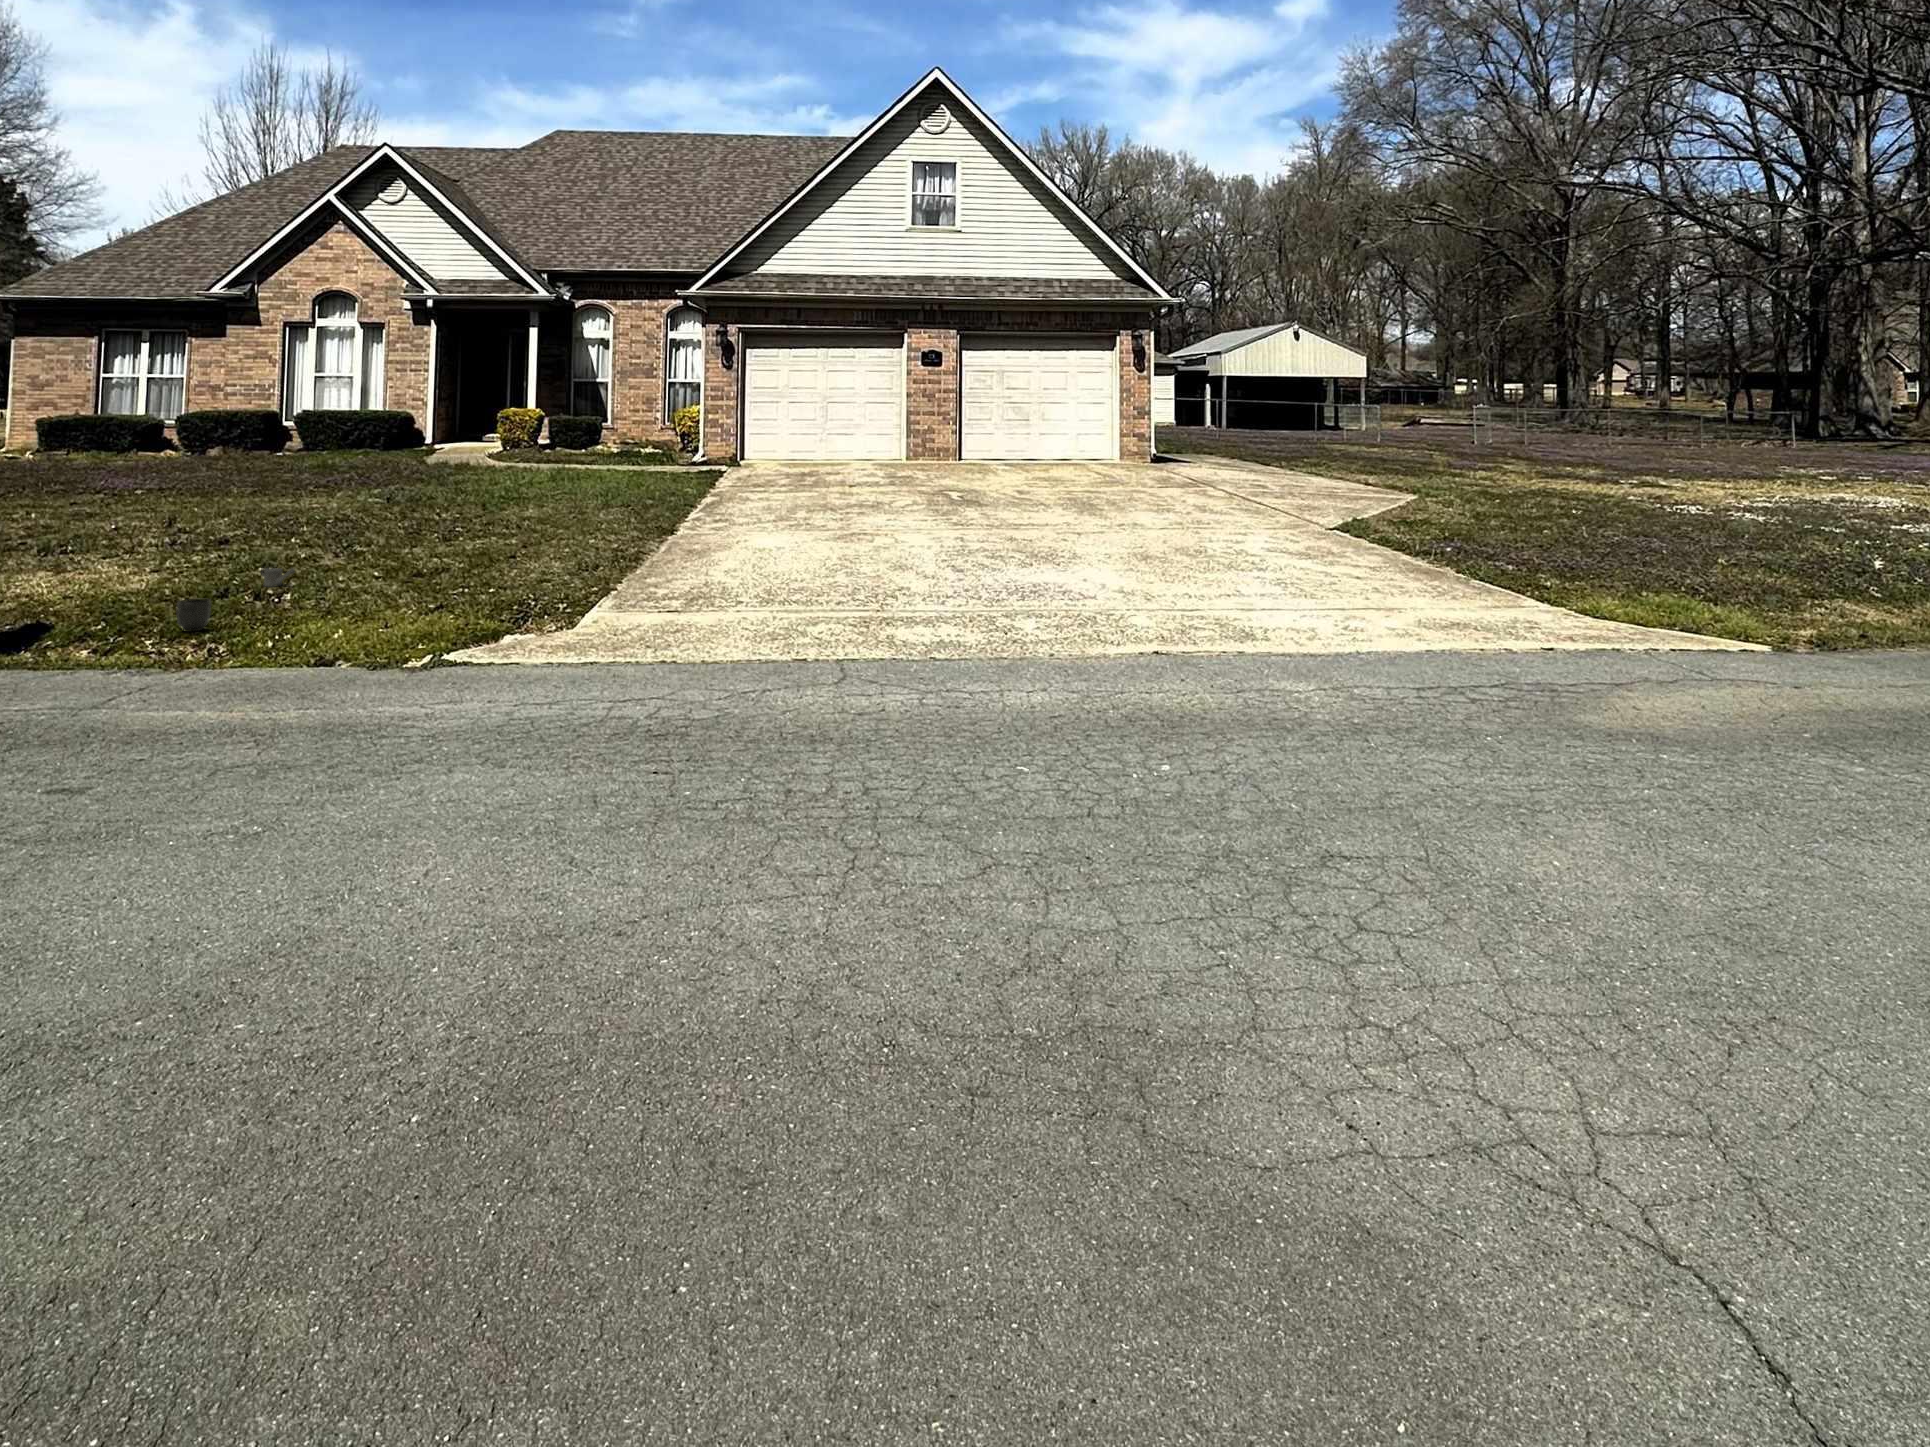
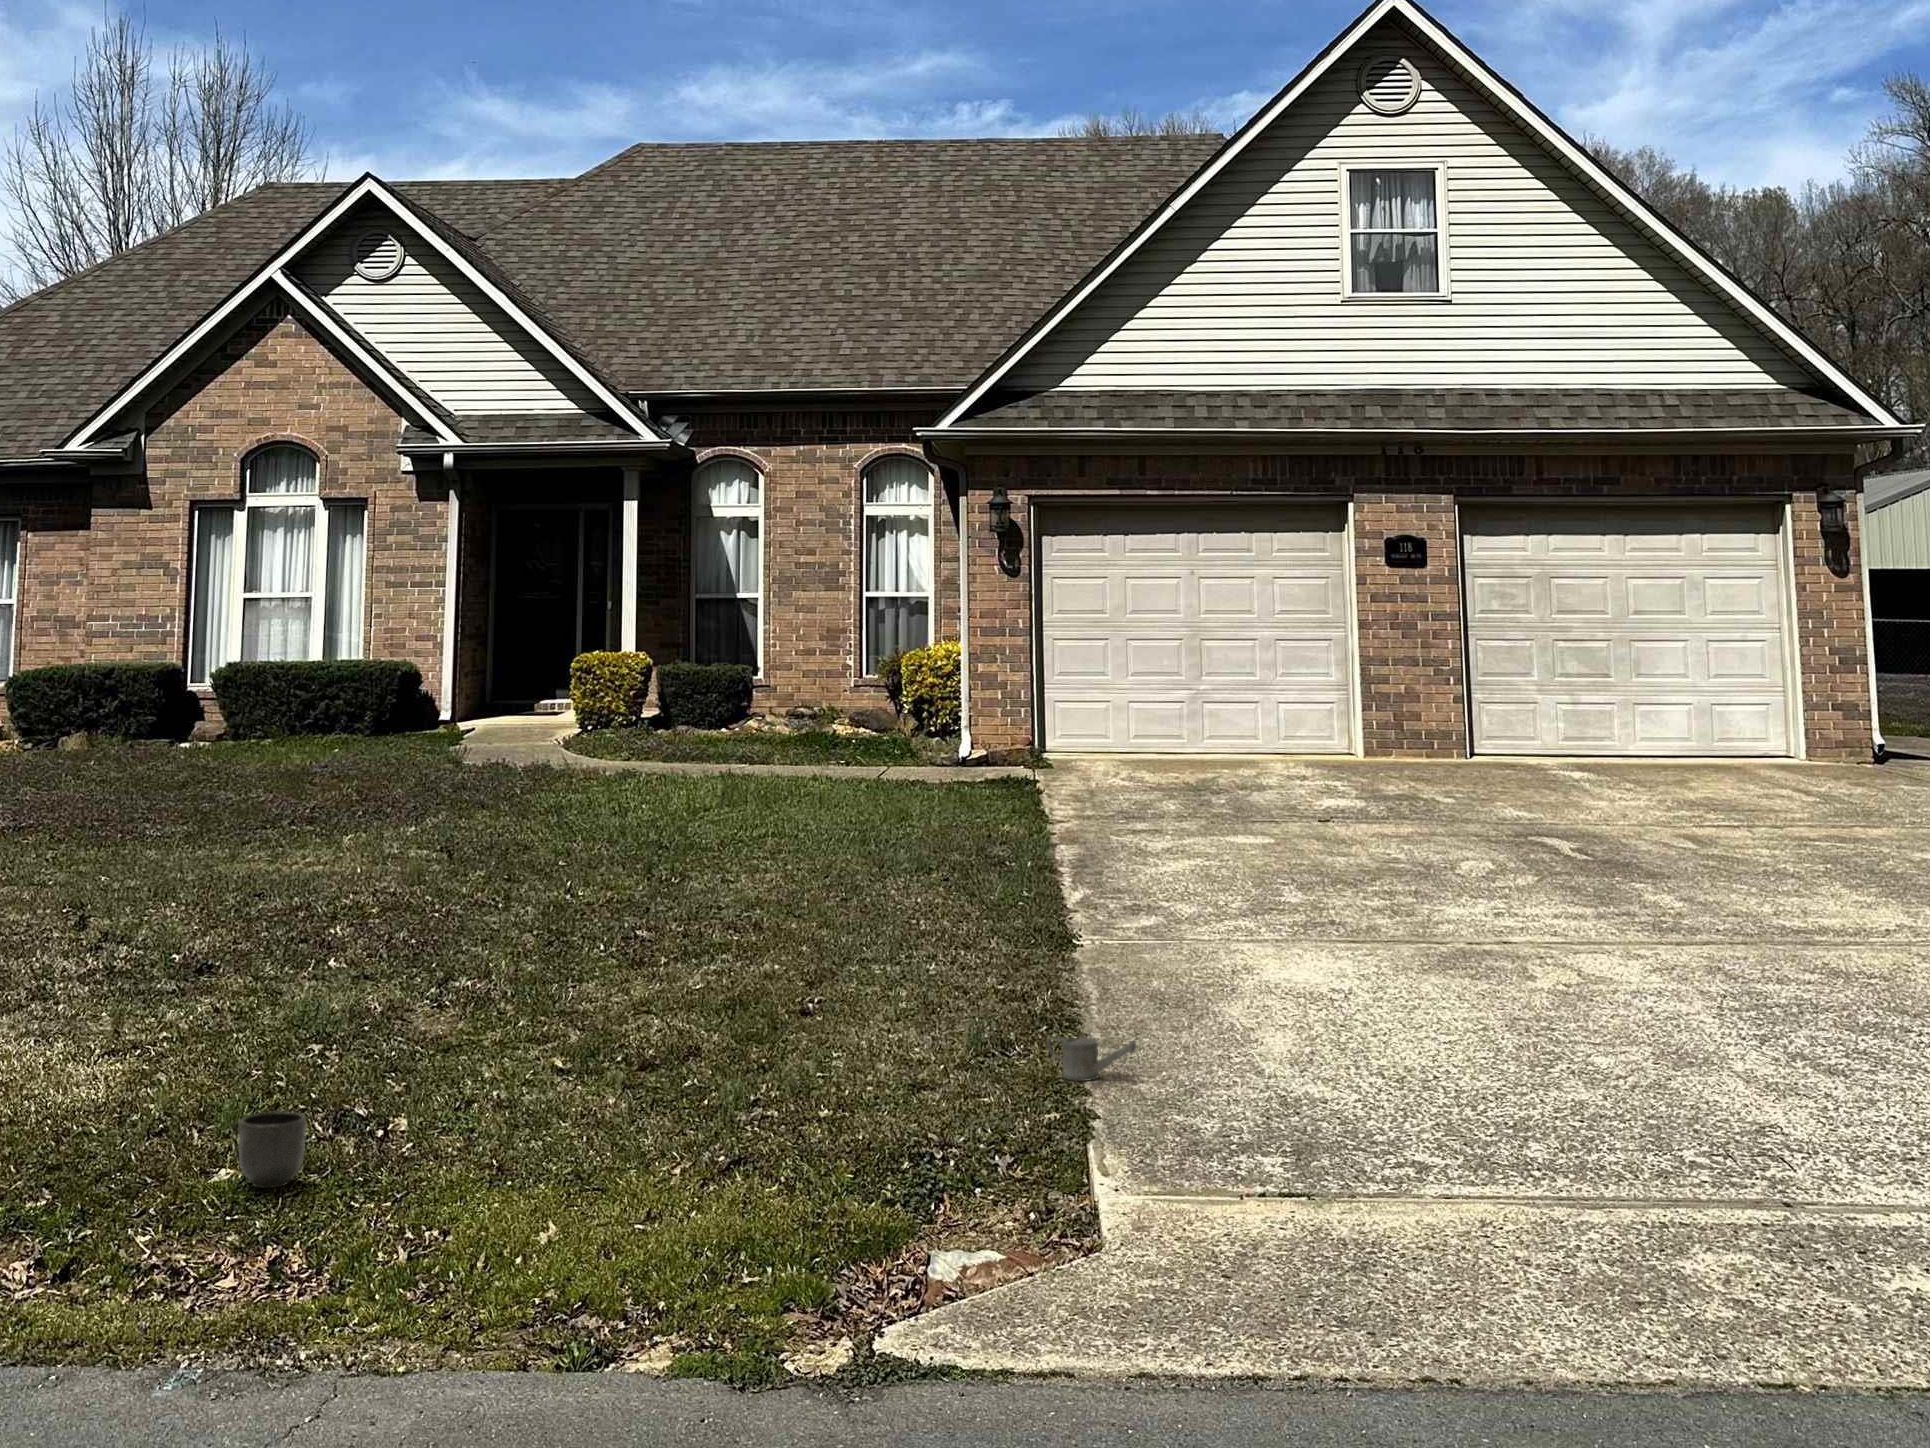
watering can: present [261,568,295,587] -> present [1047,1037,1136,1081]

